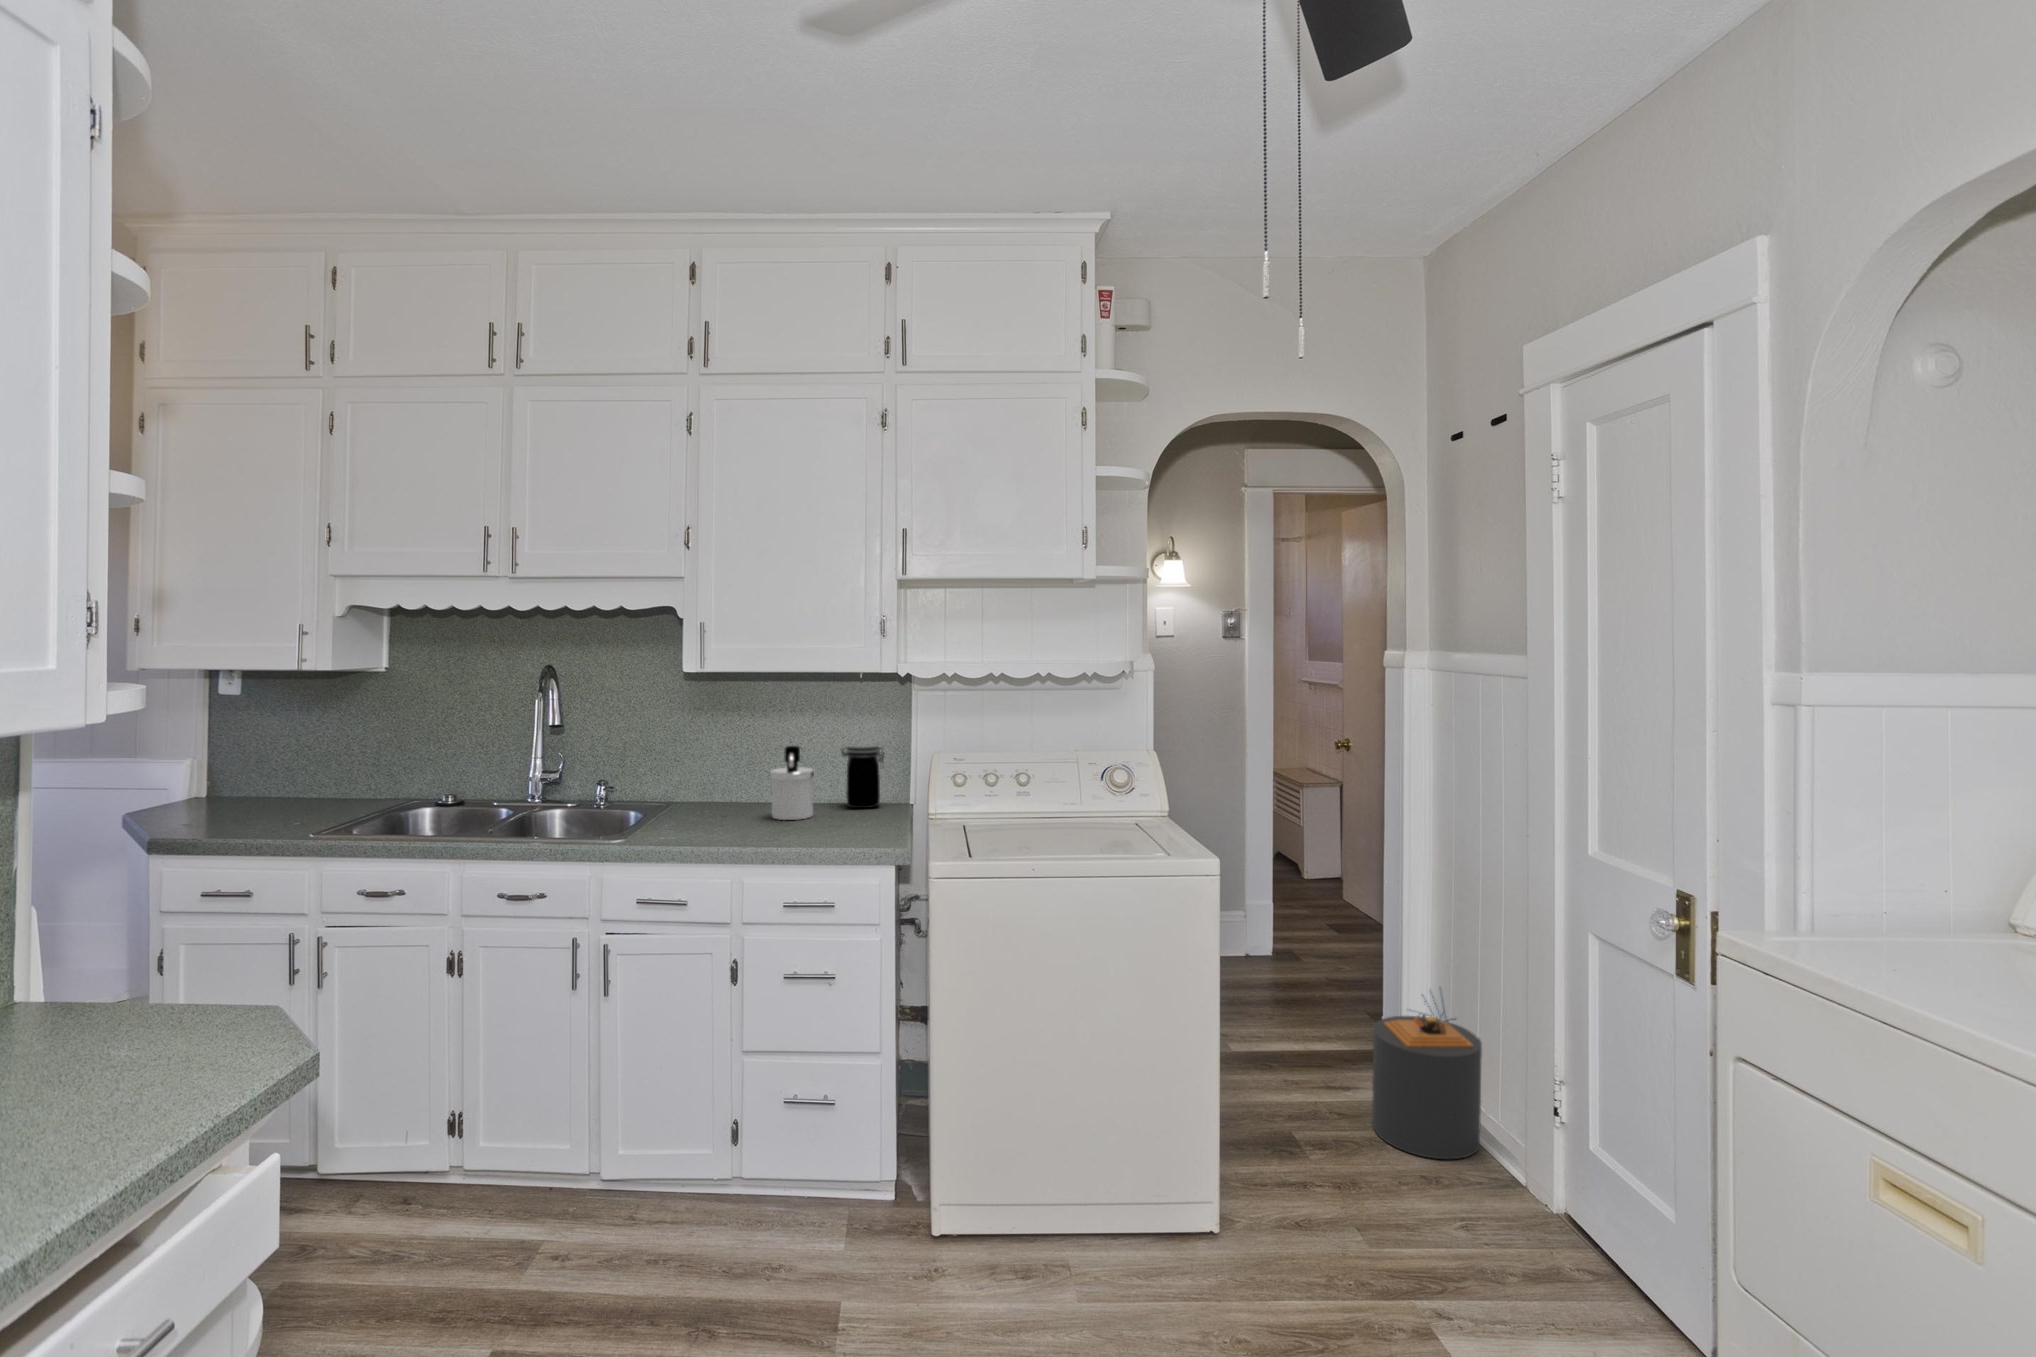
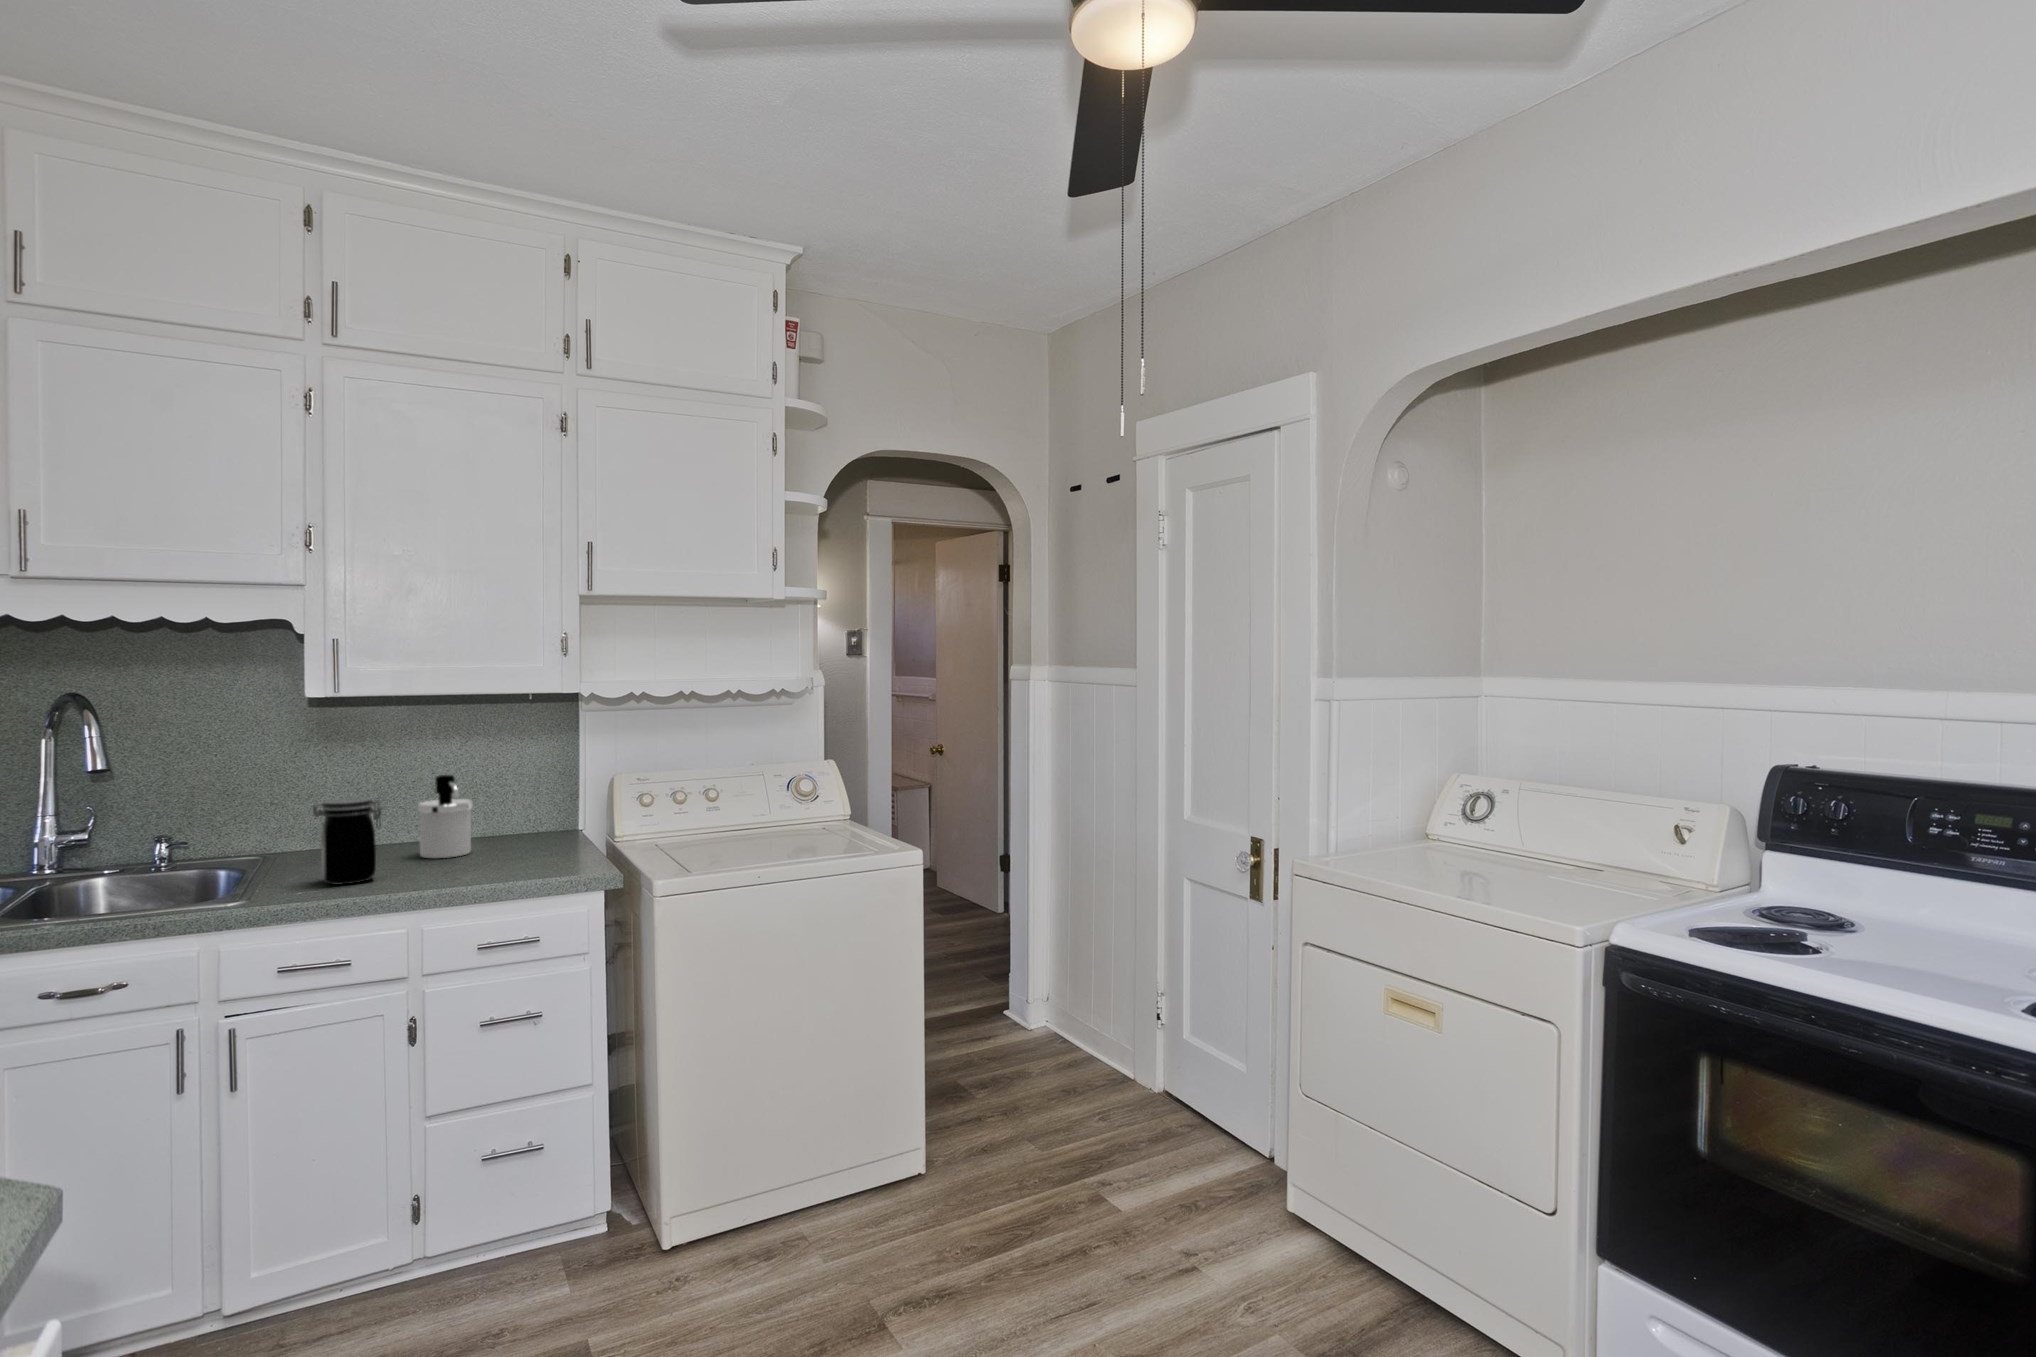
jar: present [842,746,885,808] -> present [313,798,382,885]
trash can: present [1372,987,1482,1159] -> none [1022,944,1106,1090]

